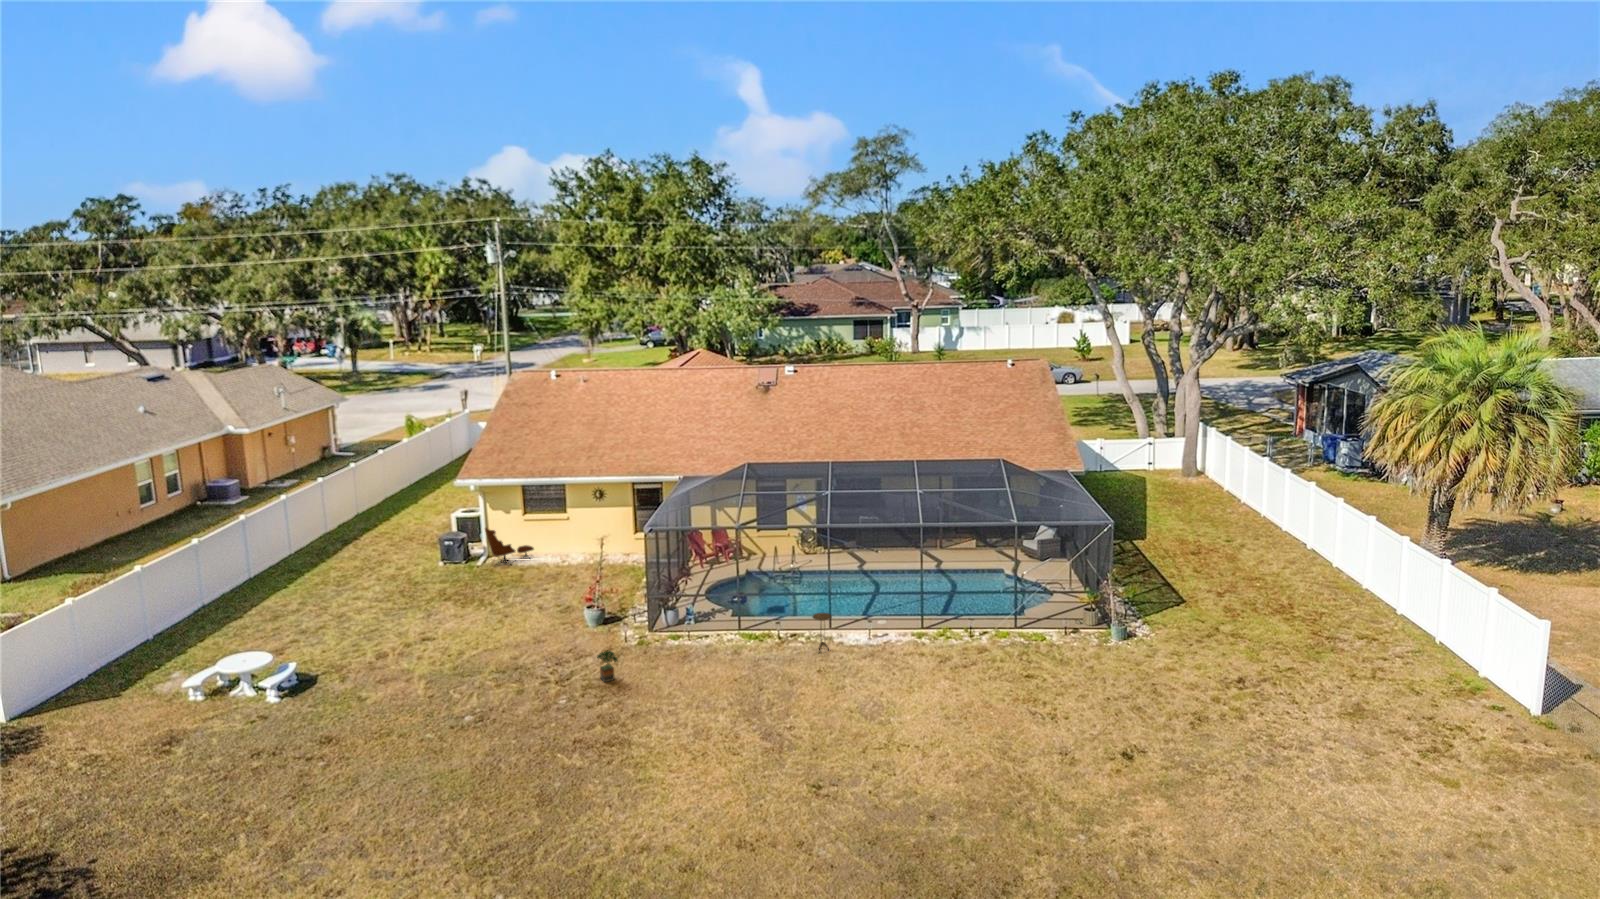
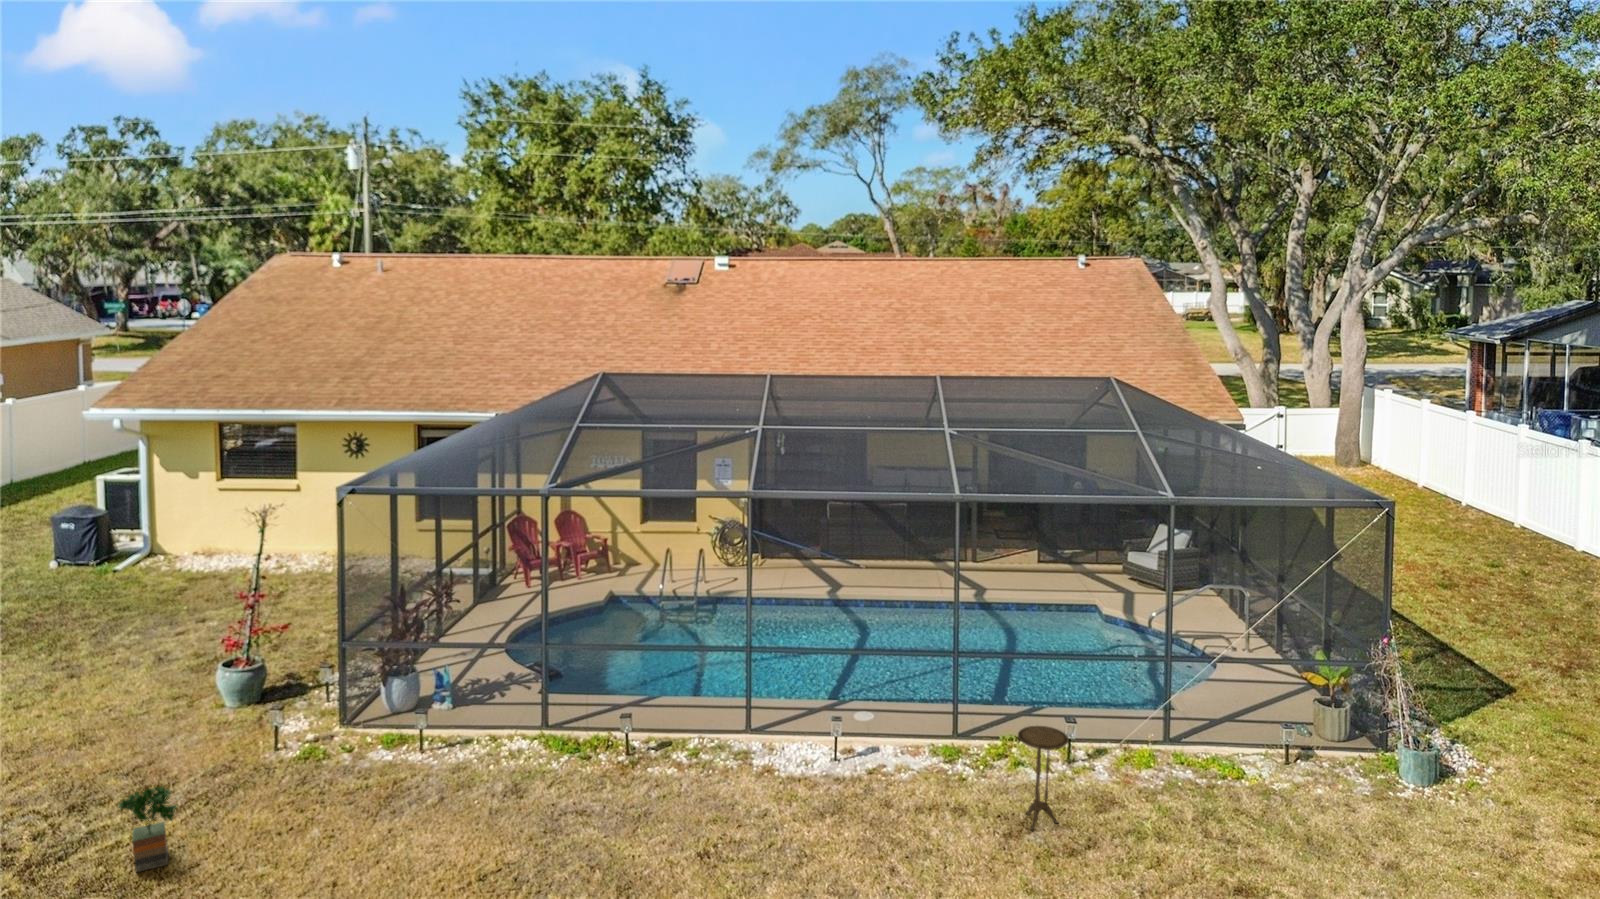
lounge chair: present [485,528,534,562] -> none [128,499,236,572]
side table: present [813,613,831,652] -> present [1018,726,1068,831]

